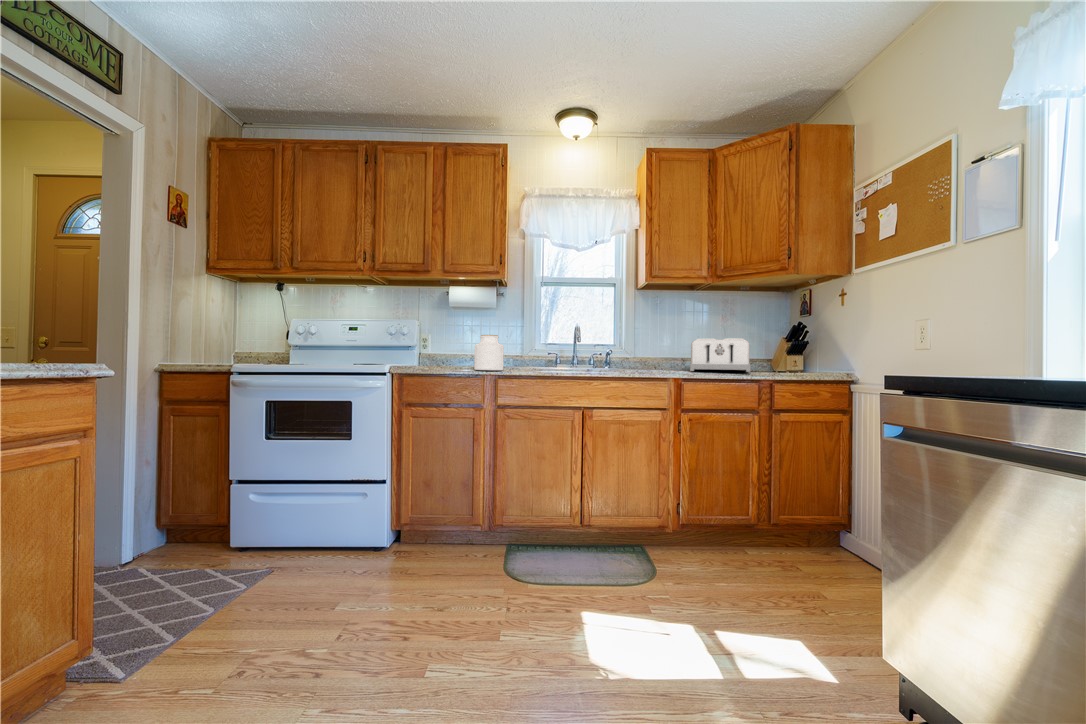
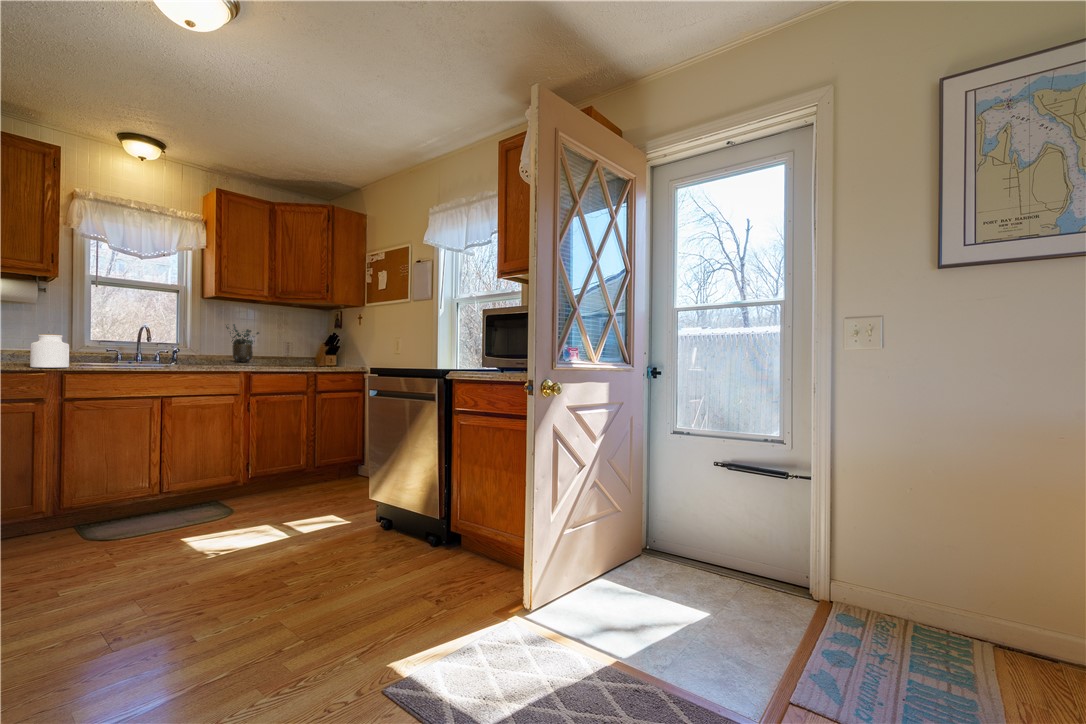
potted plant: none [660,312,699,366] -> present [226,324,259,362]
toaster: present [690,338,751,372] -> none [255,342,301,366]

